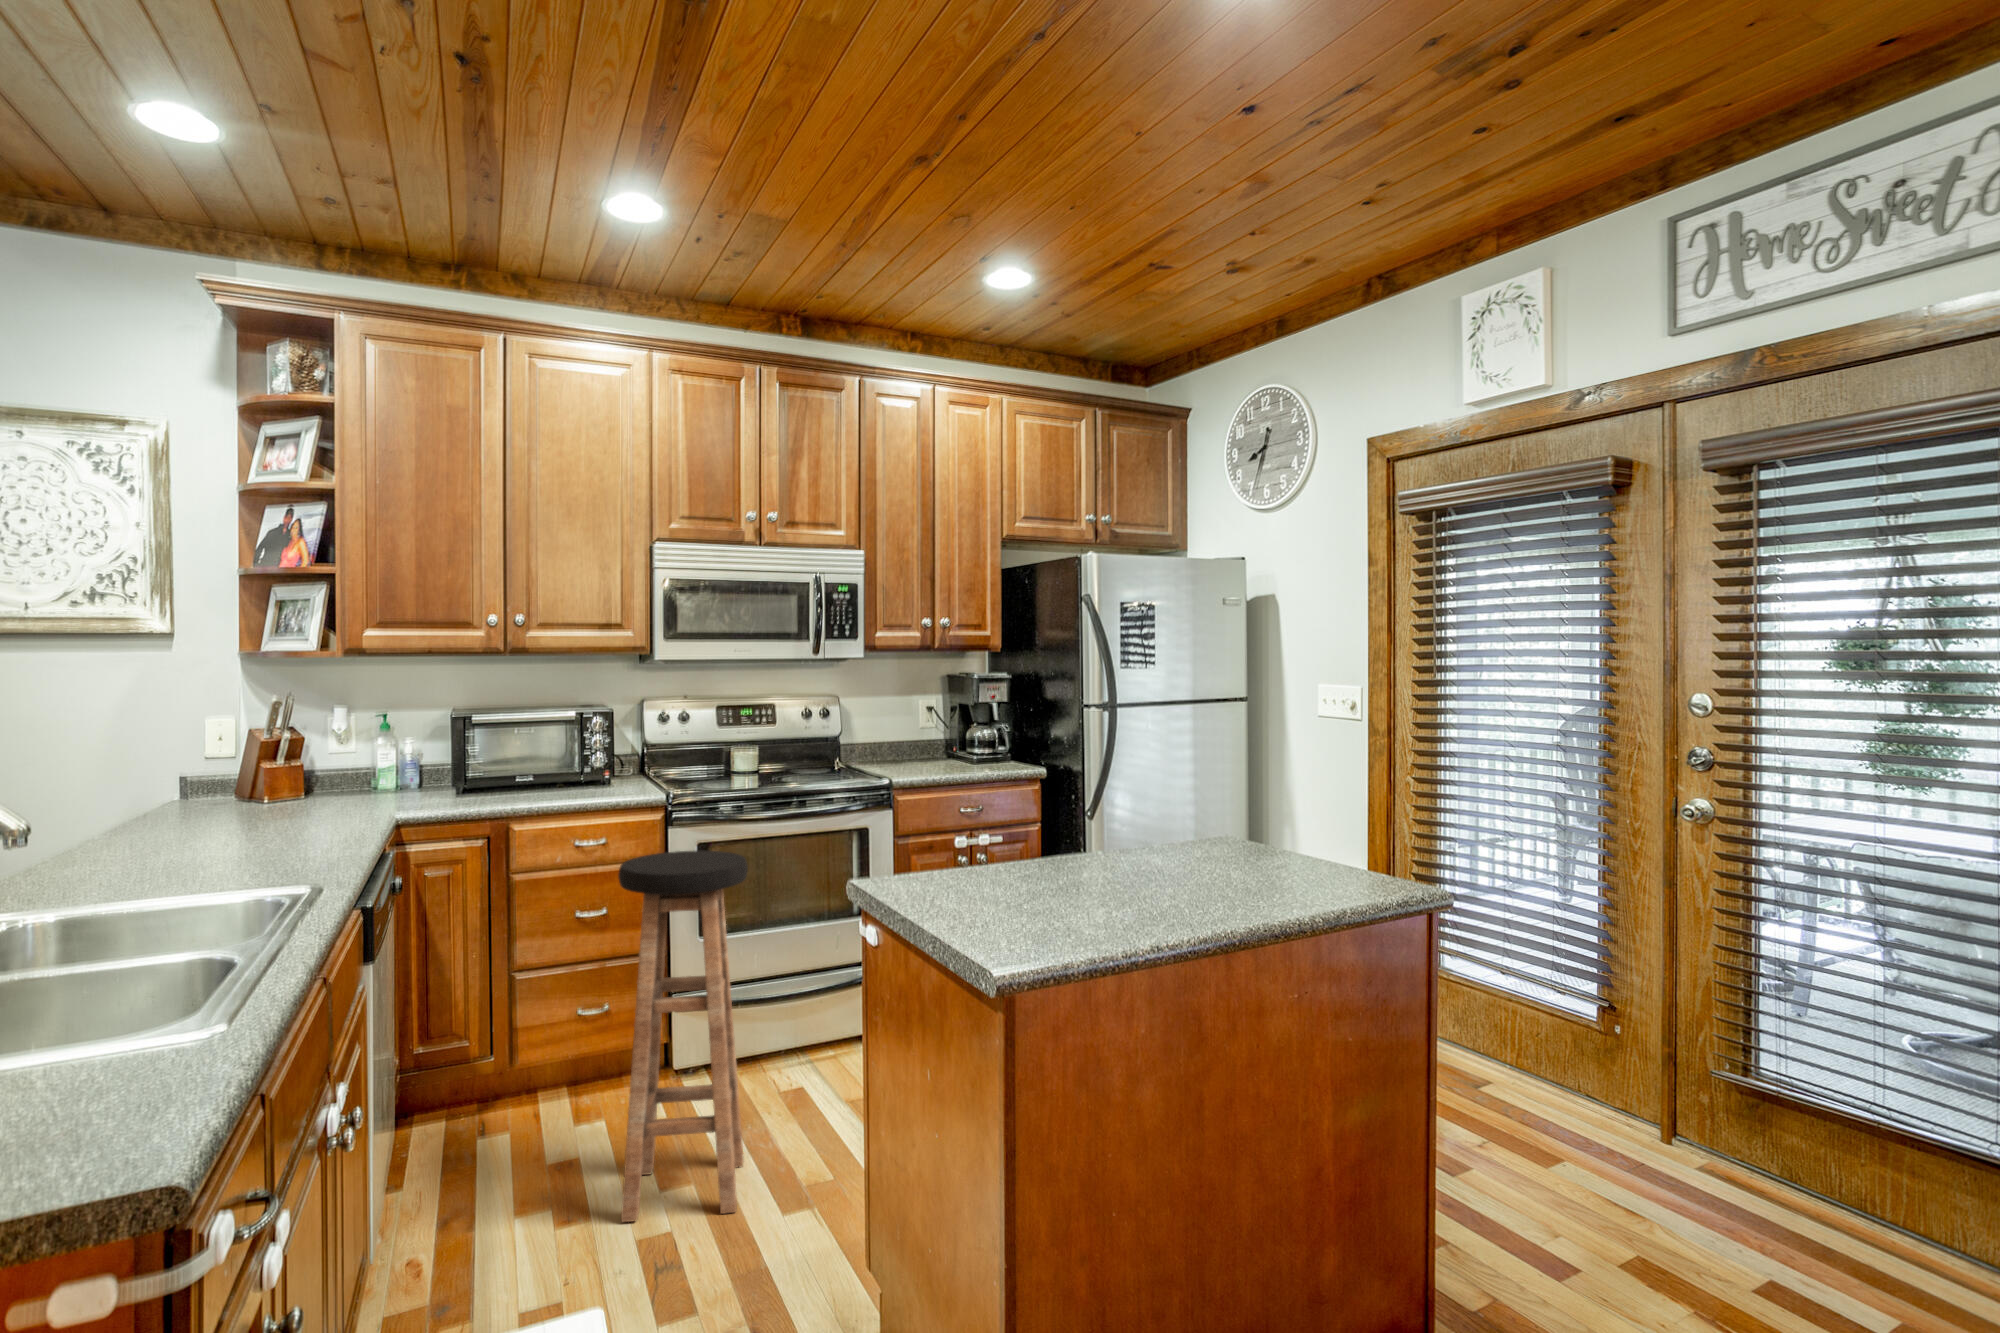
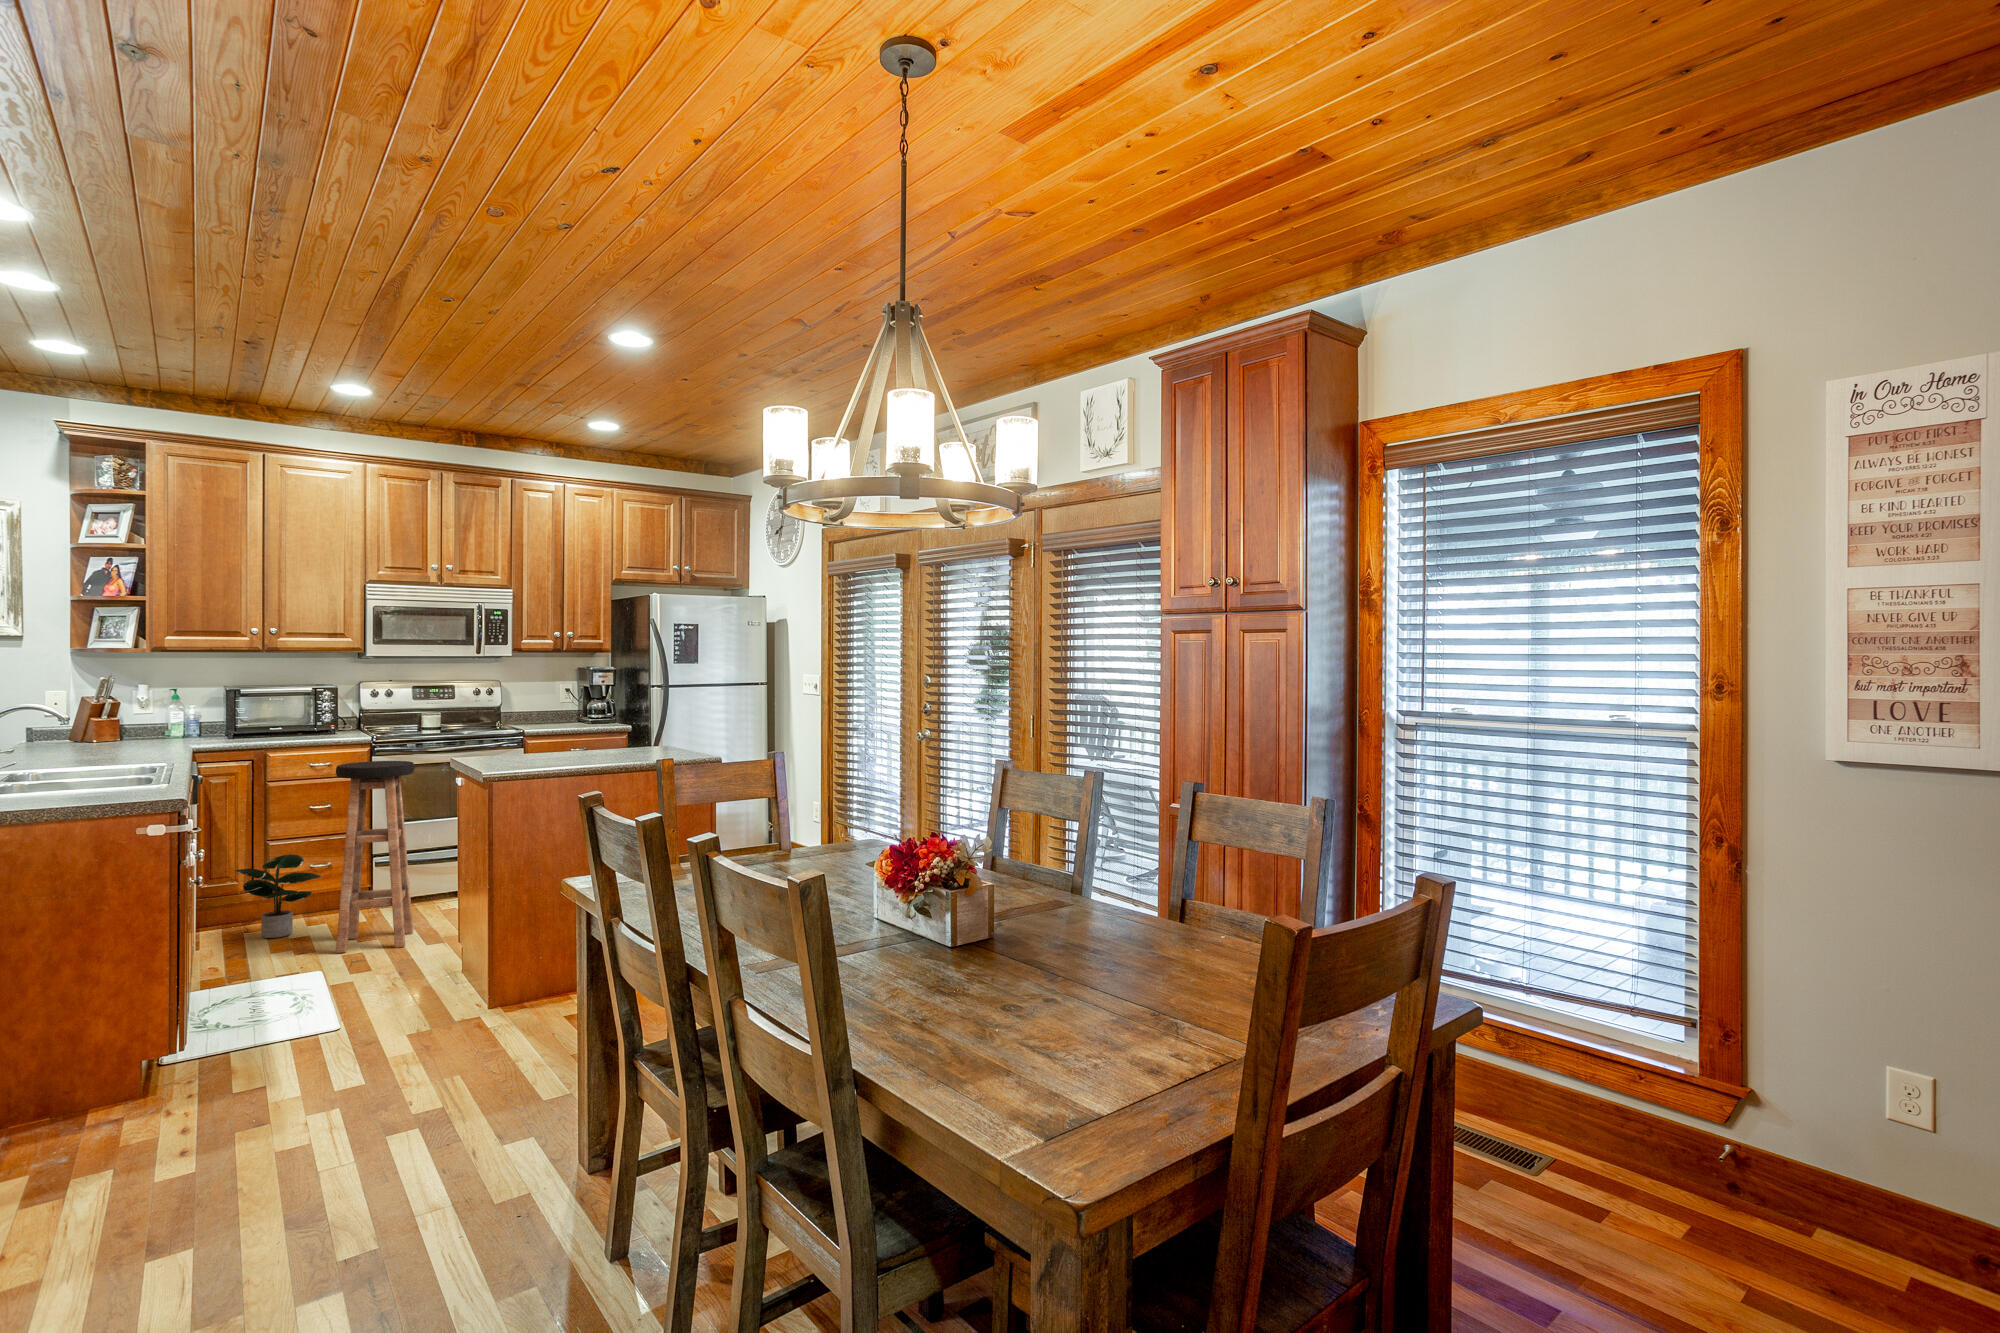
potted plant: none [457,999,597,1157] -> present [234,854,322,938]

